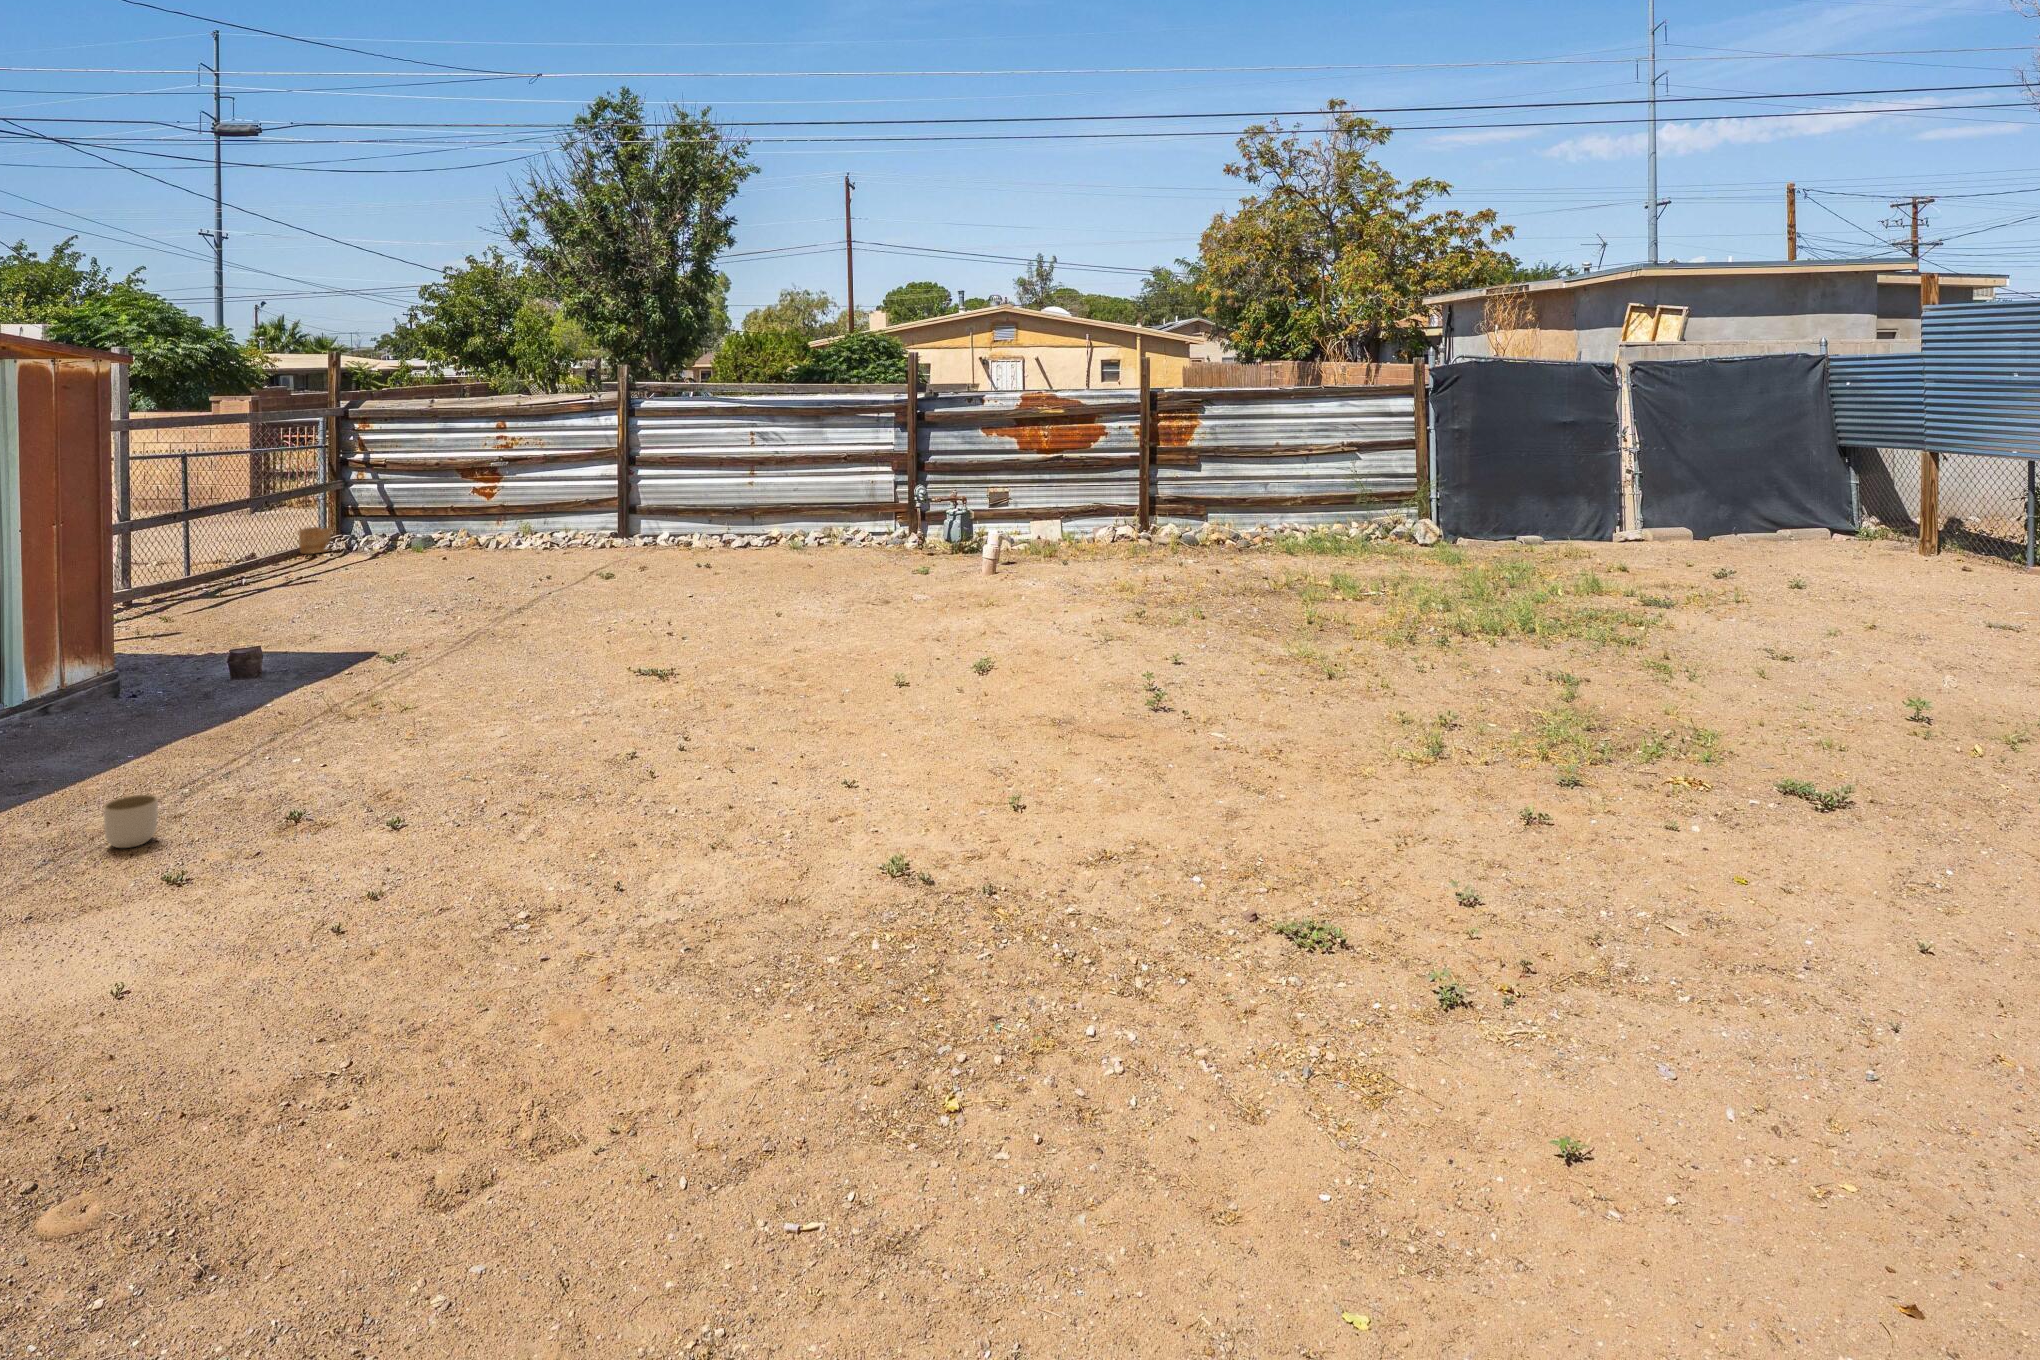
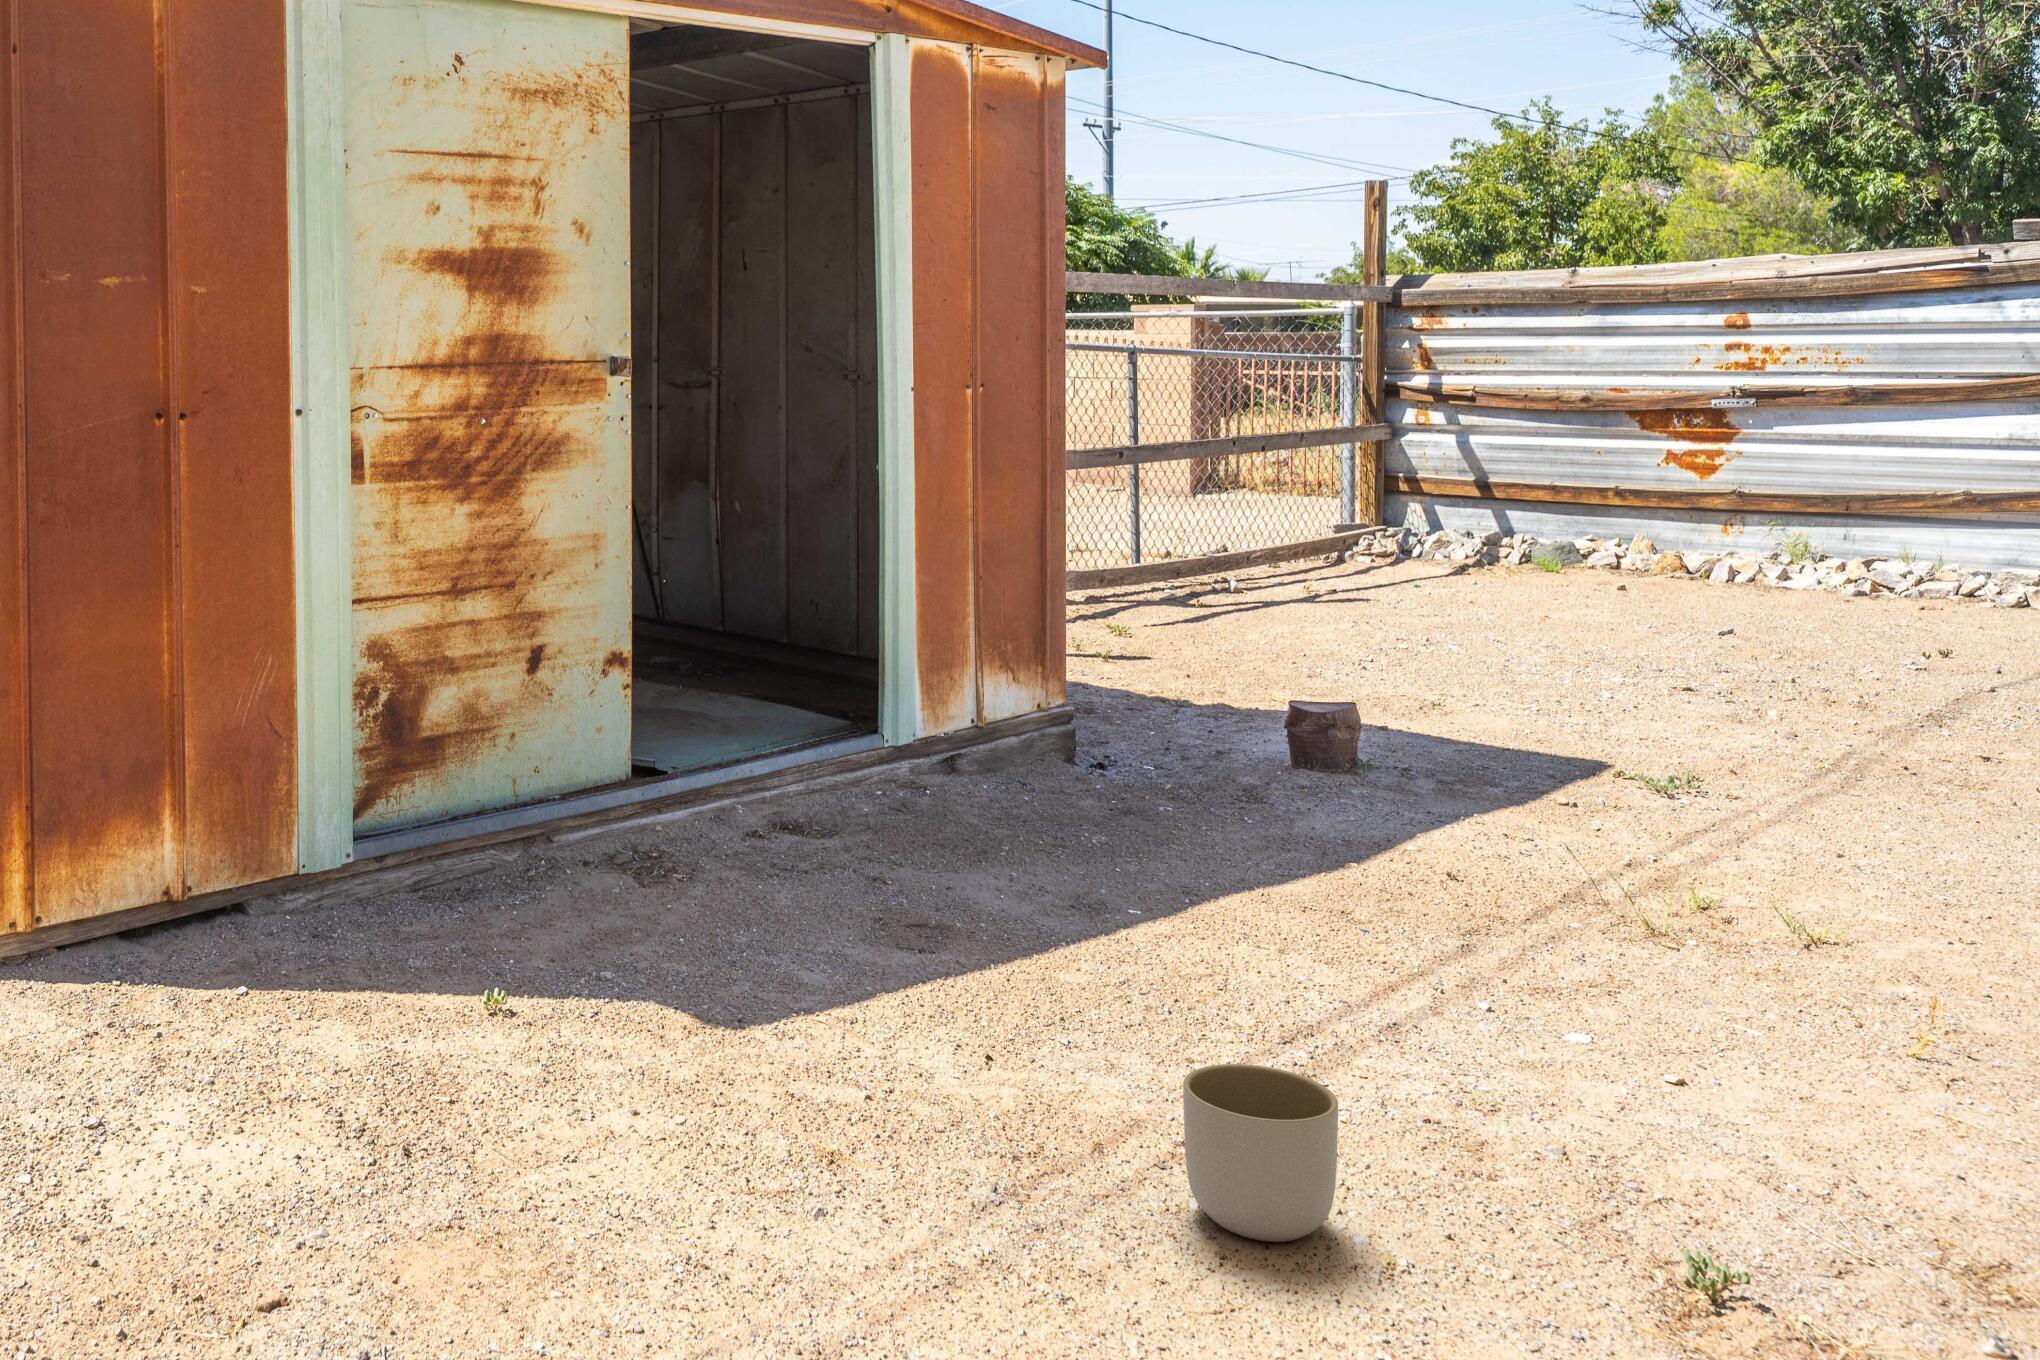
wooden bucket: present [299,526,332,554] -> none [1306,509,1369,556]

